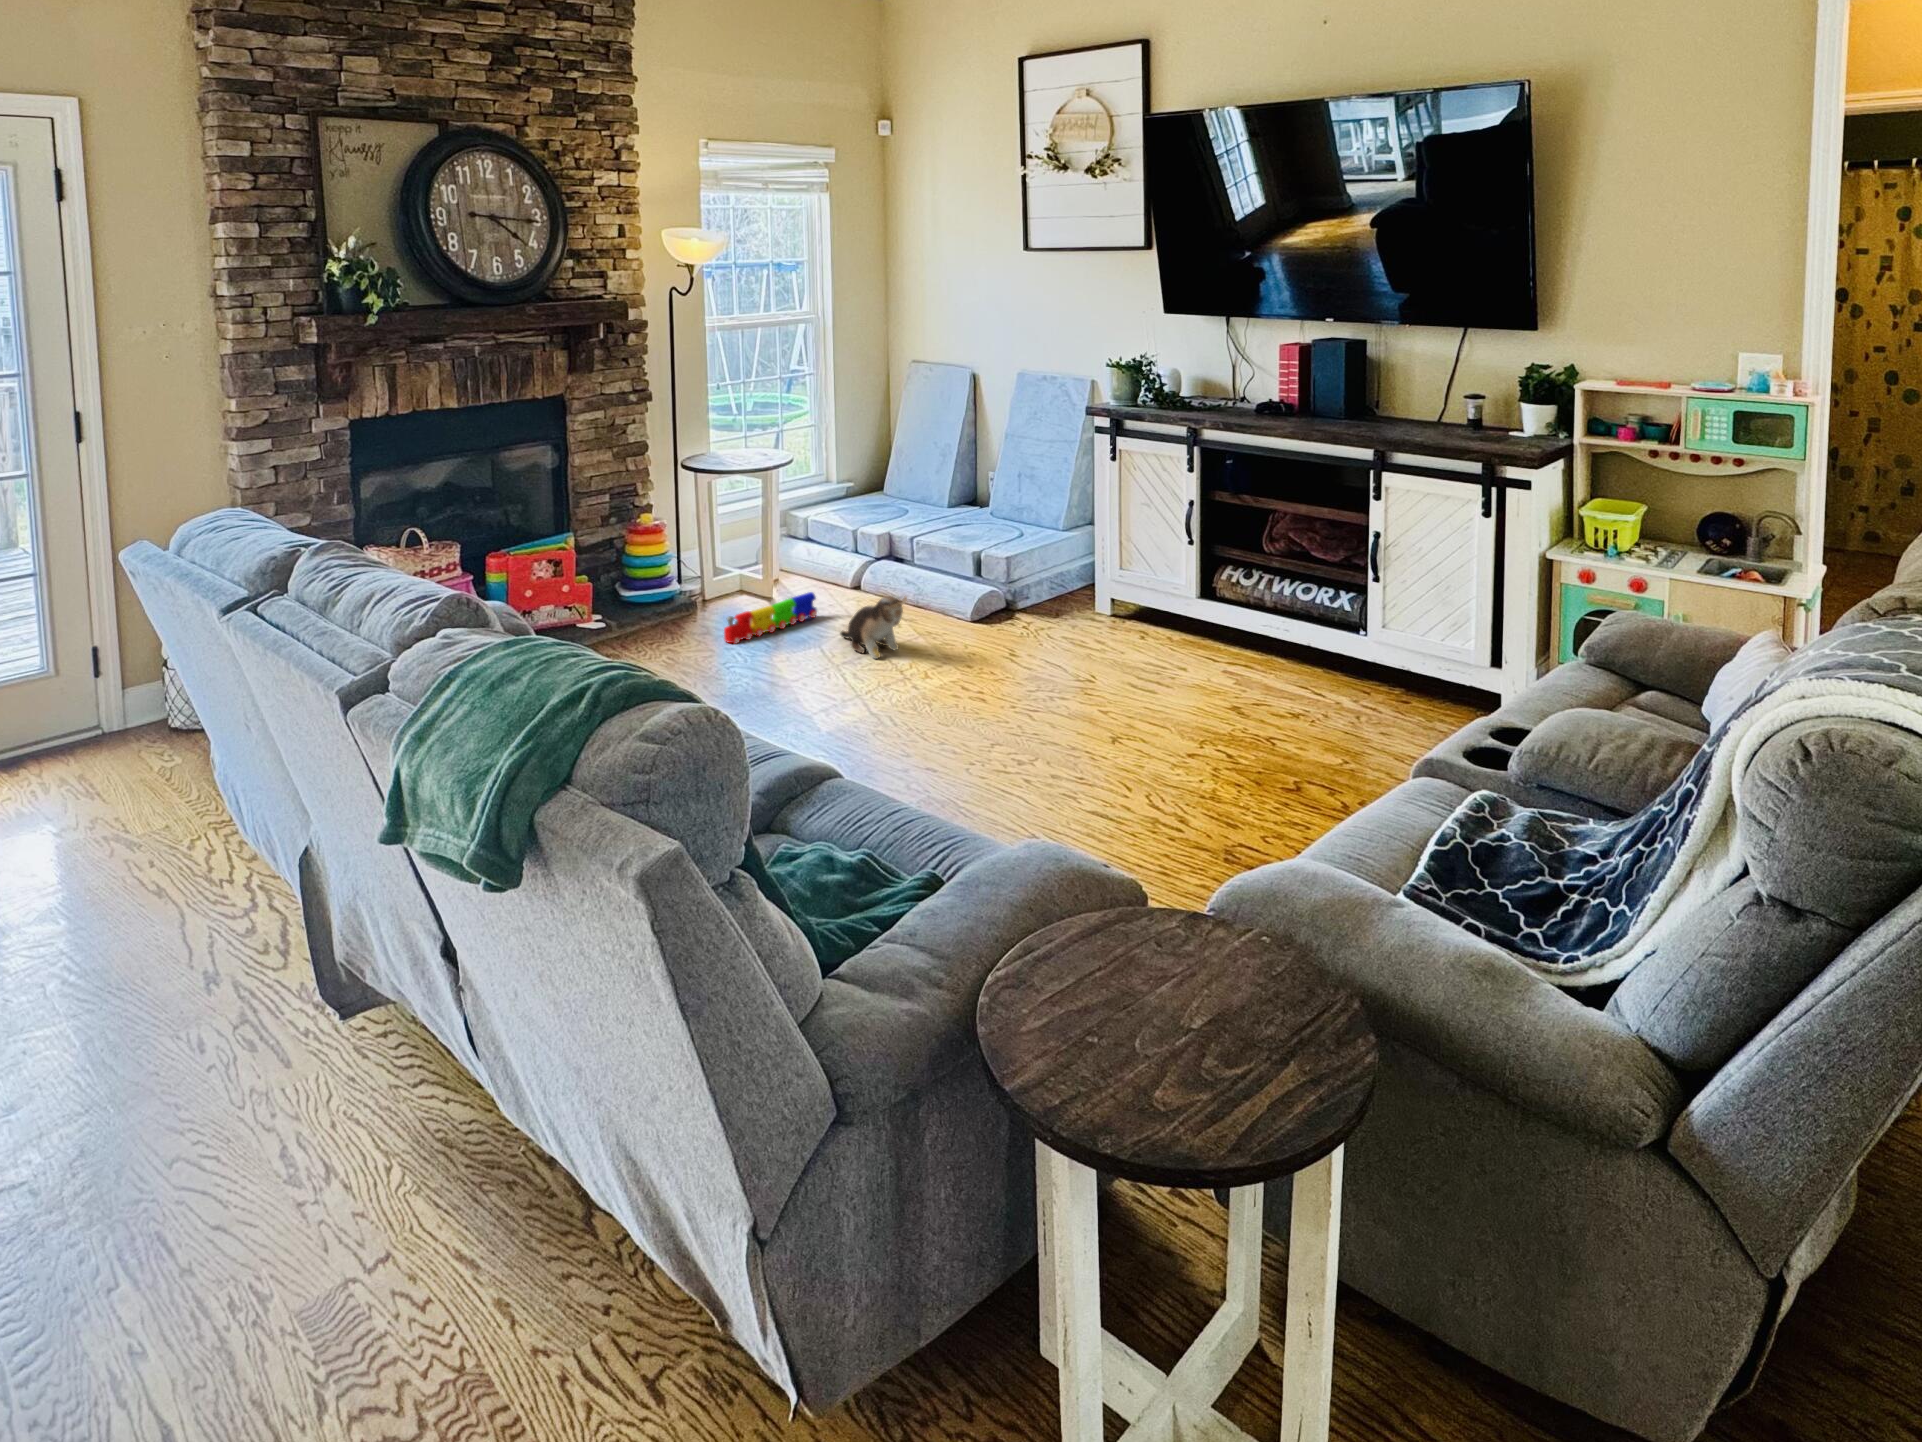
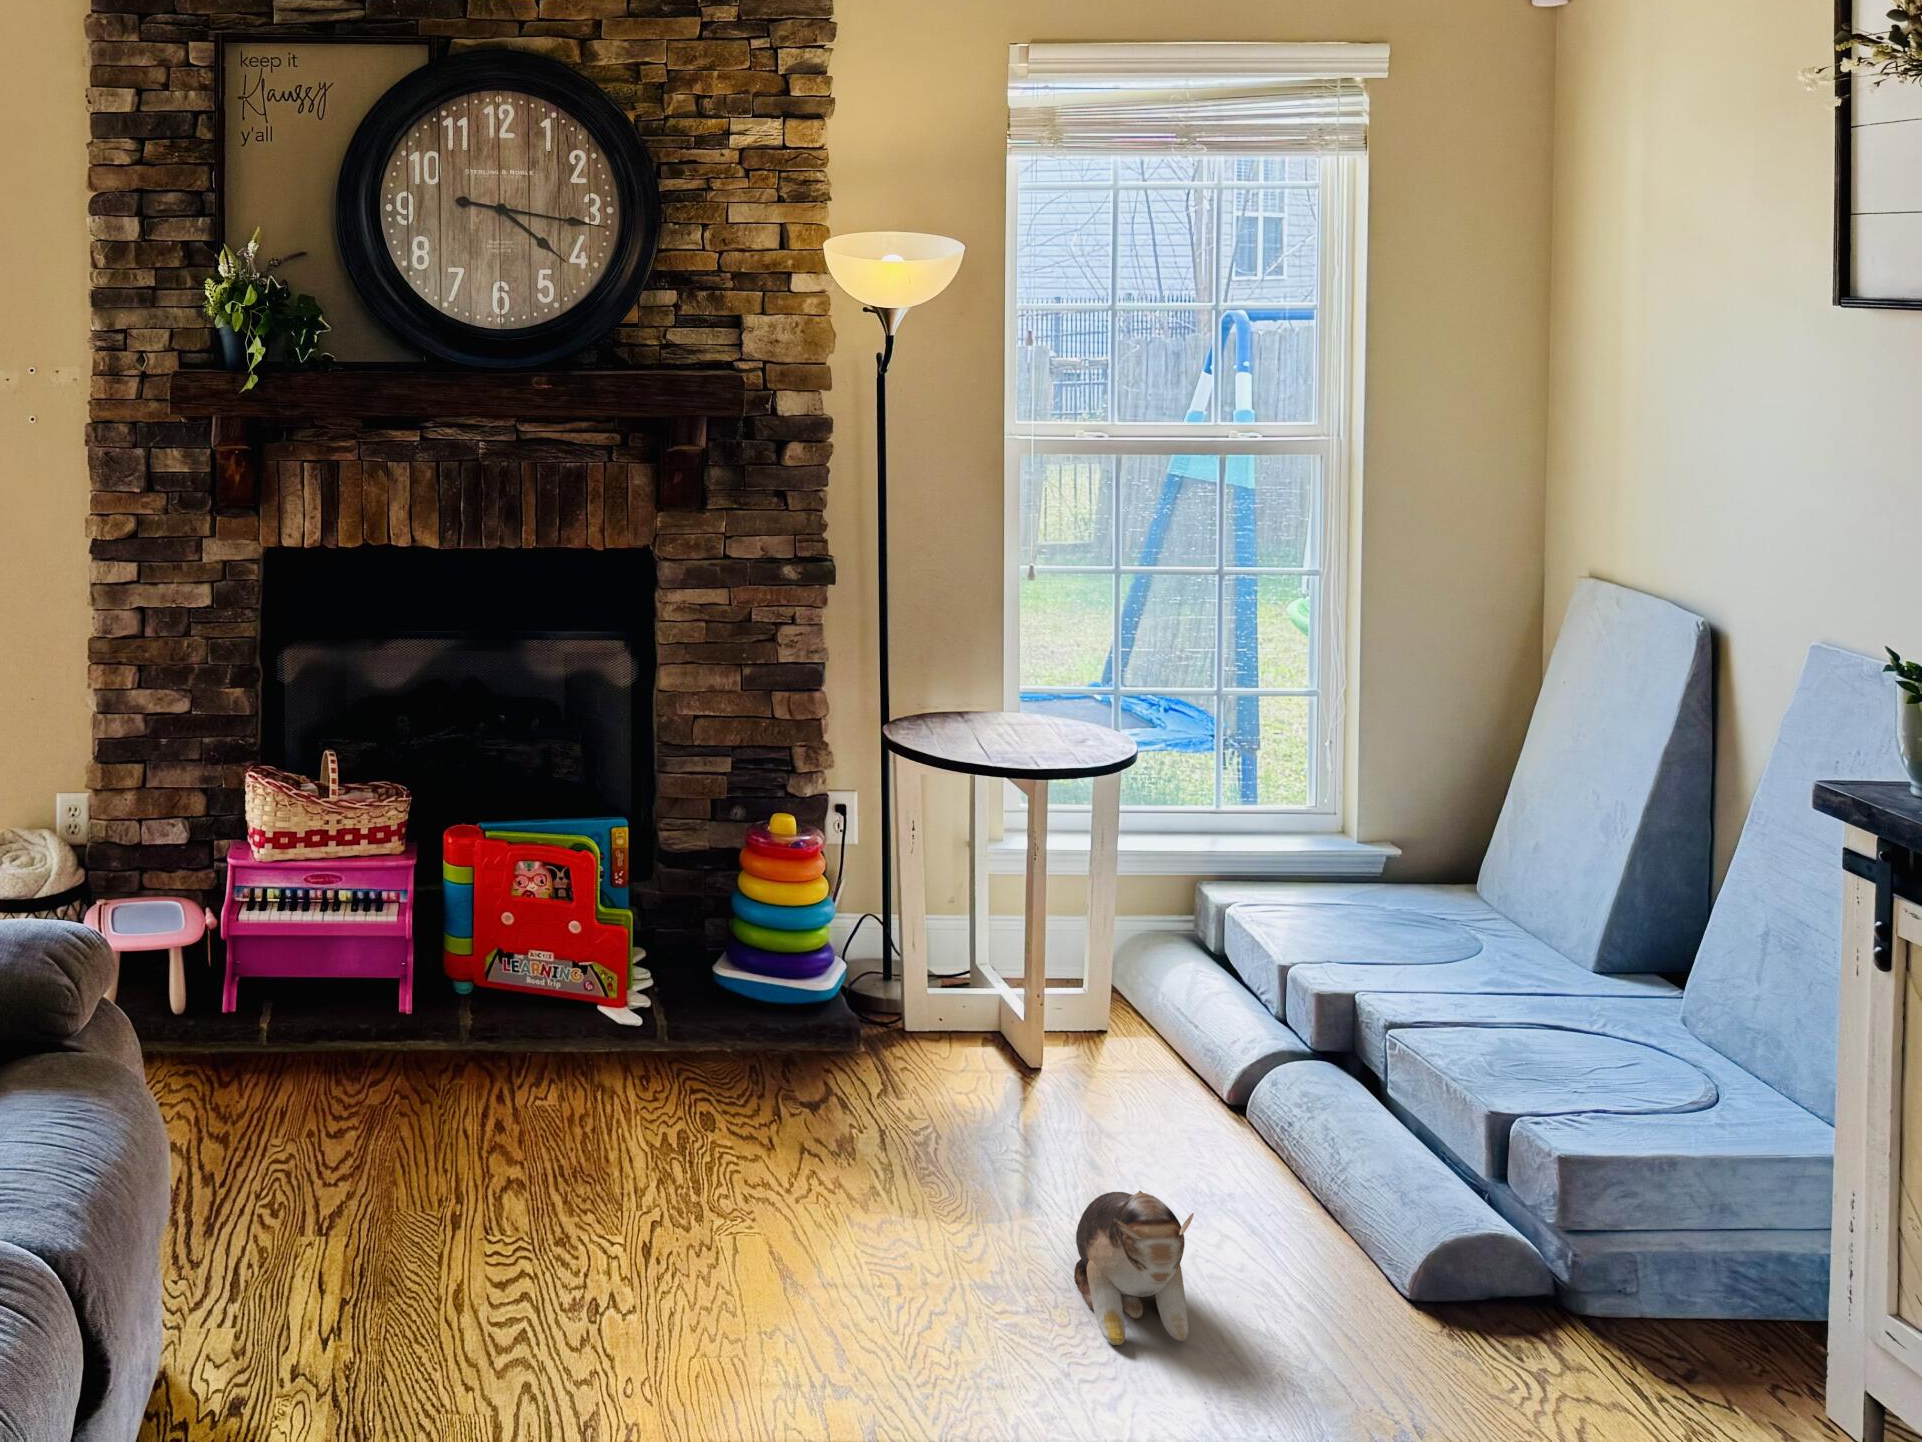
toy train: present [724,592,817,644] -> none [835,1087,1083,1159]

